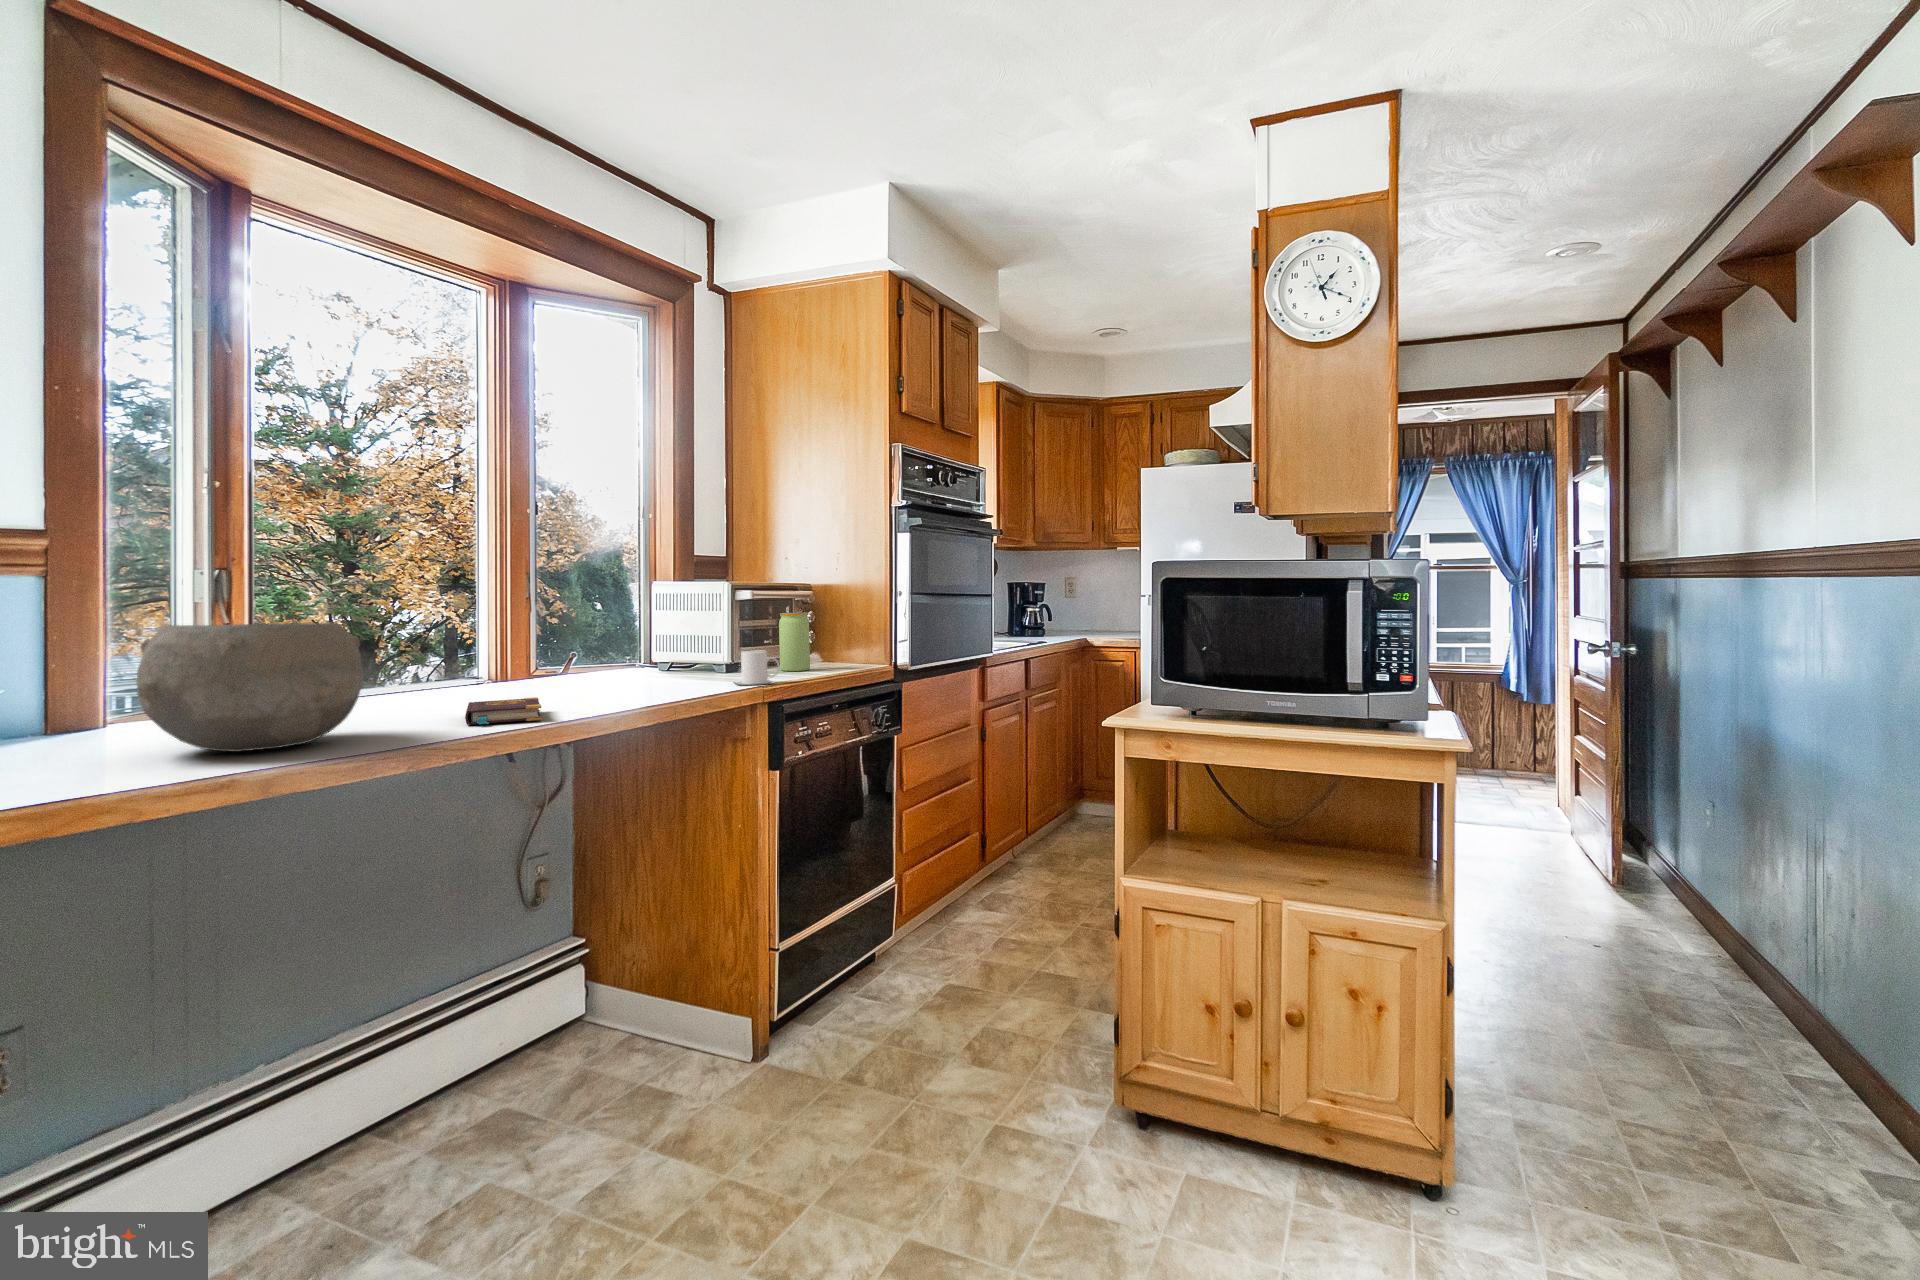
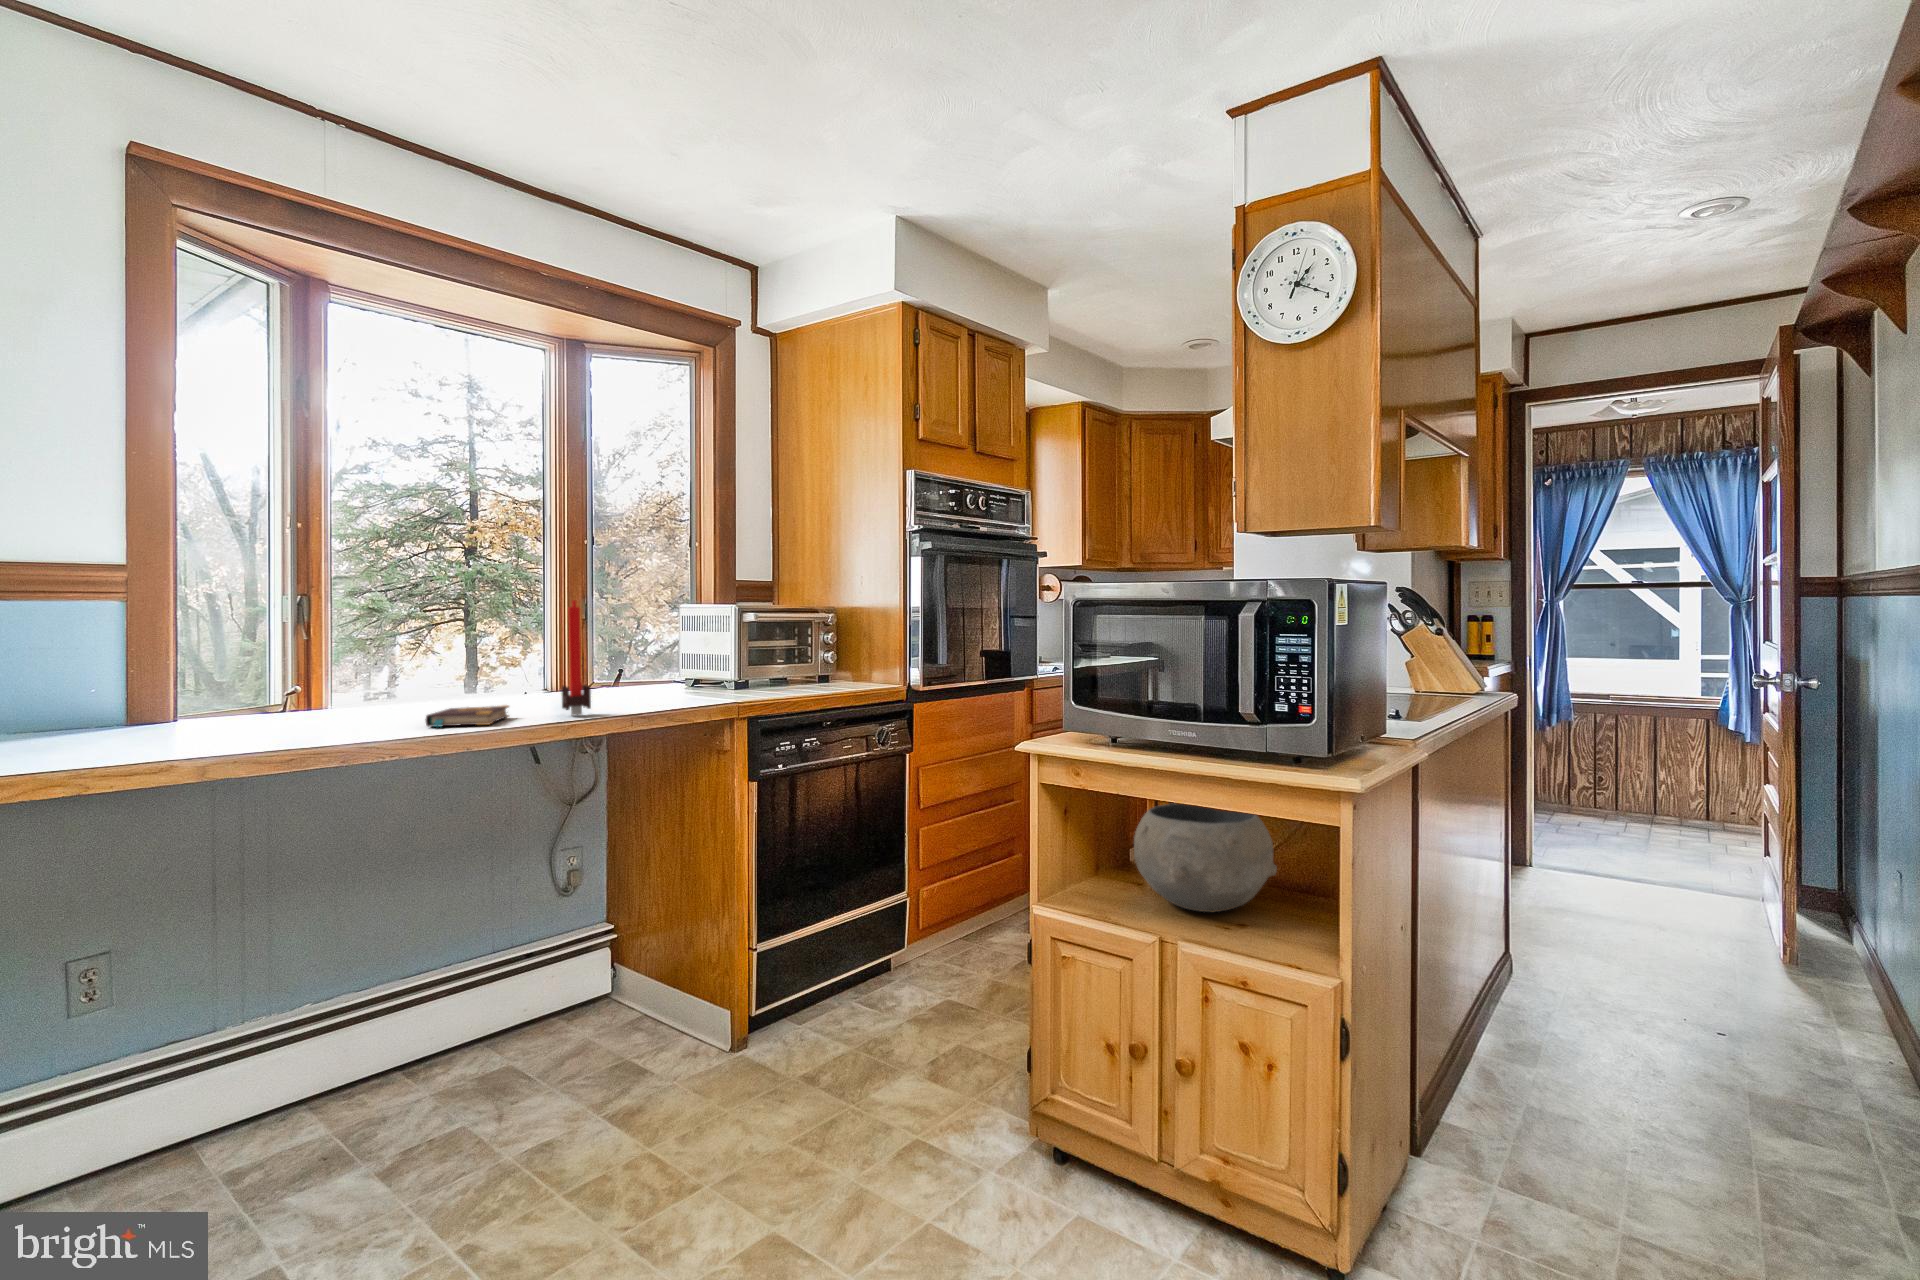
candle: none [595,577,633,707] -> present [562,600,591,715]
jar: present [779,613,810,671] -> none [798,633,827,688]
ceramic bowl: present [136,622,363,752] -> present [1134,803,1277,912]
mug: present [736,650,780,685] -> none [726,668,770,699]

